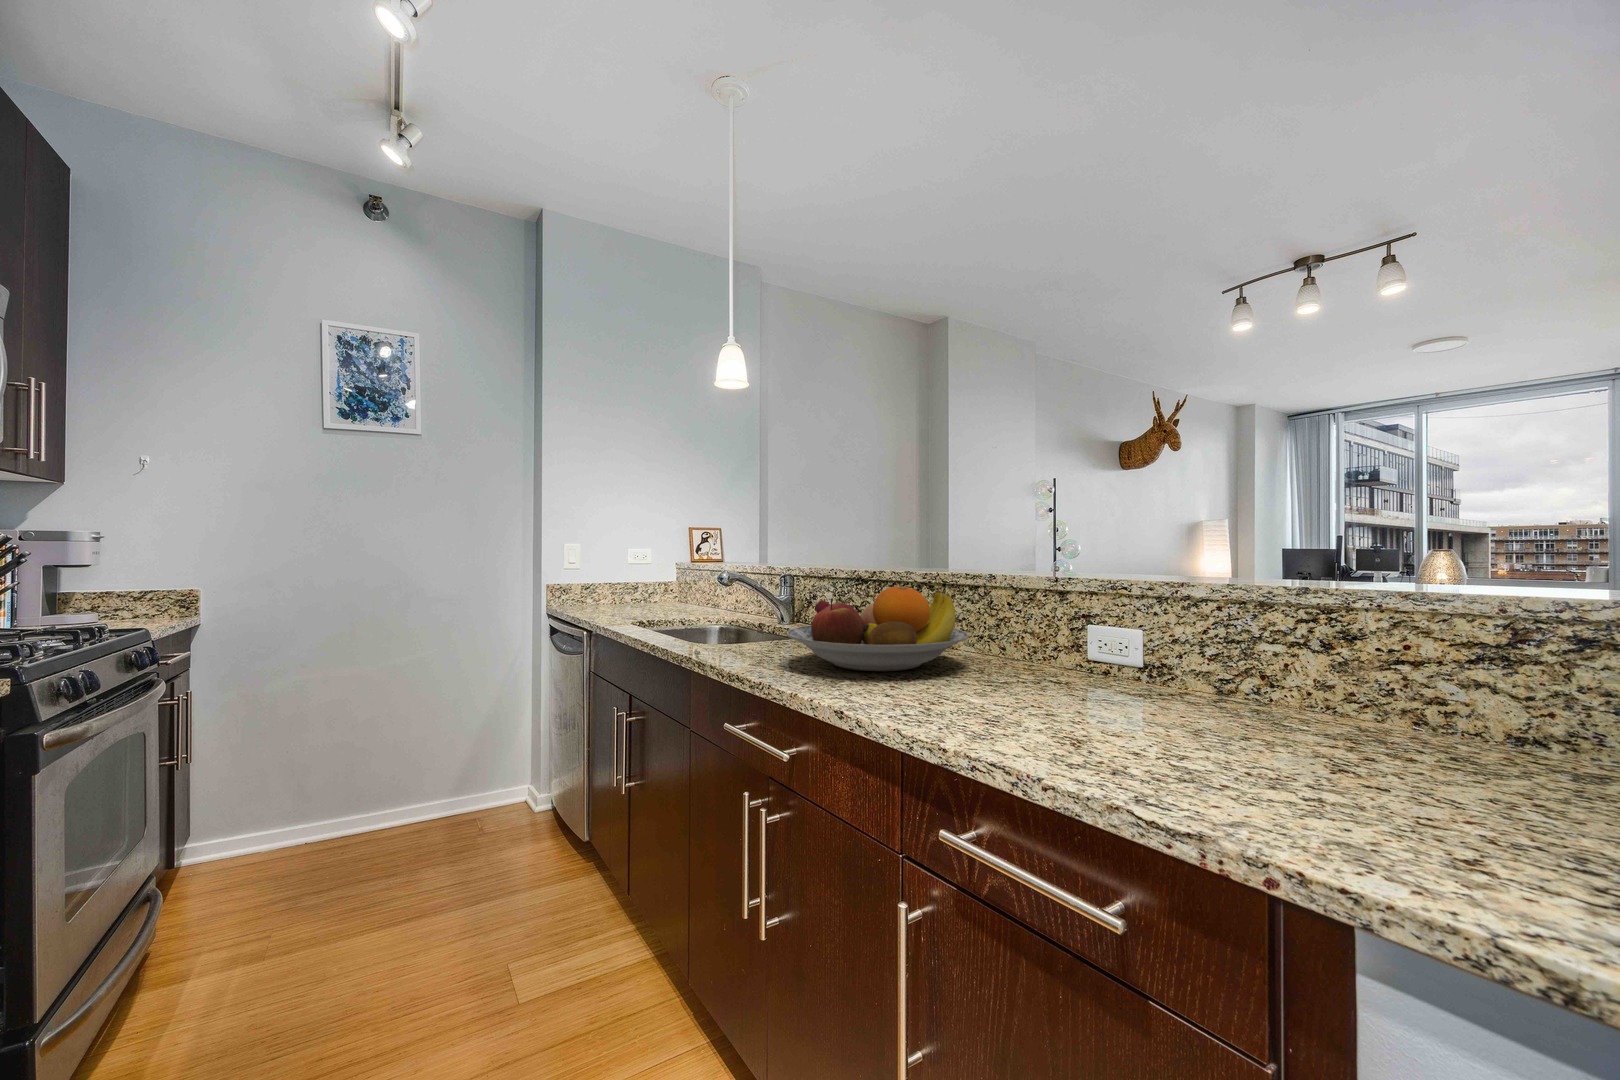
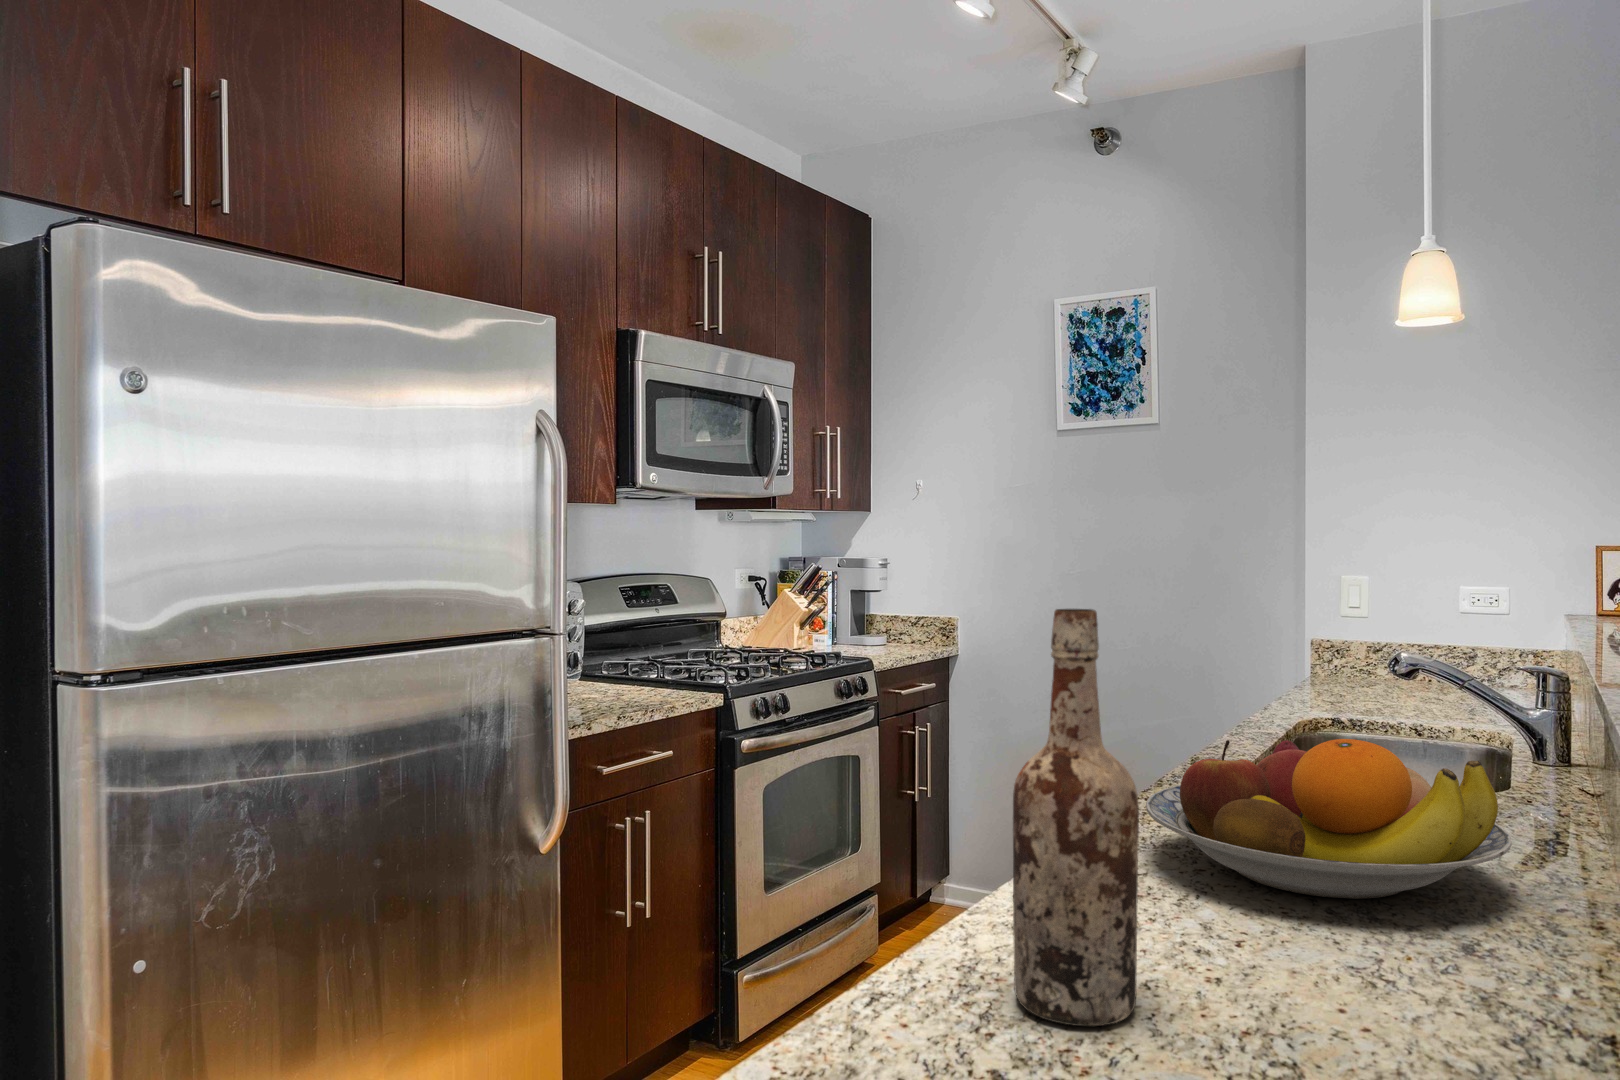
wine bottle: none [990,483,1068,732] -> present [1013,609,1139,1026]

